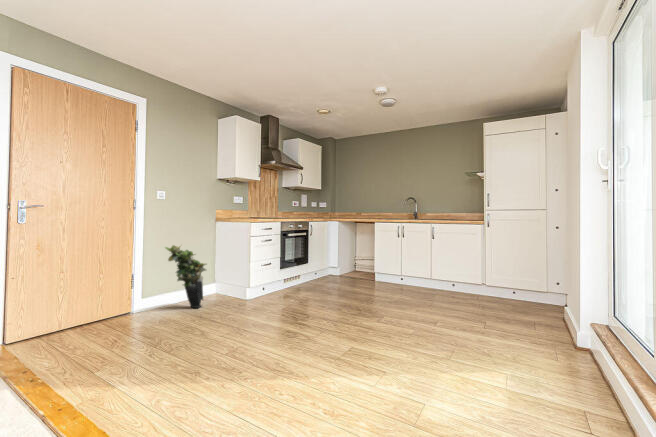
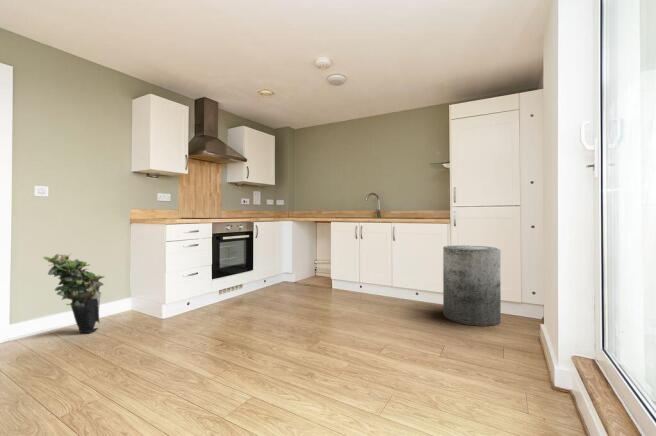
trash can: none [481,244,531,310] -> present [443,245,501,326]

